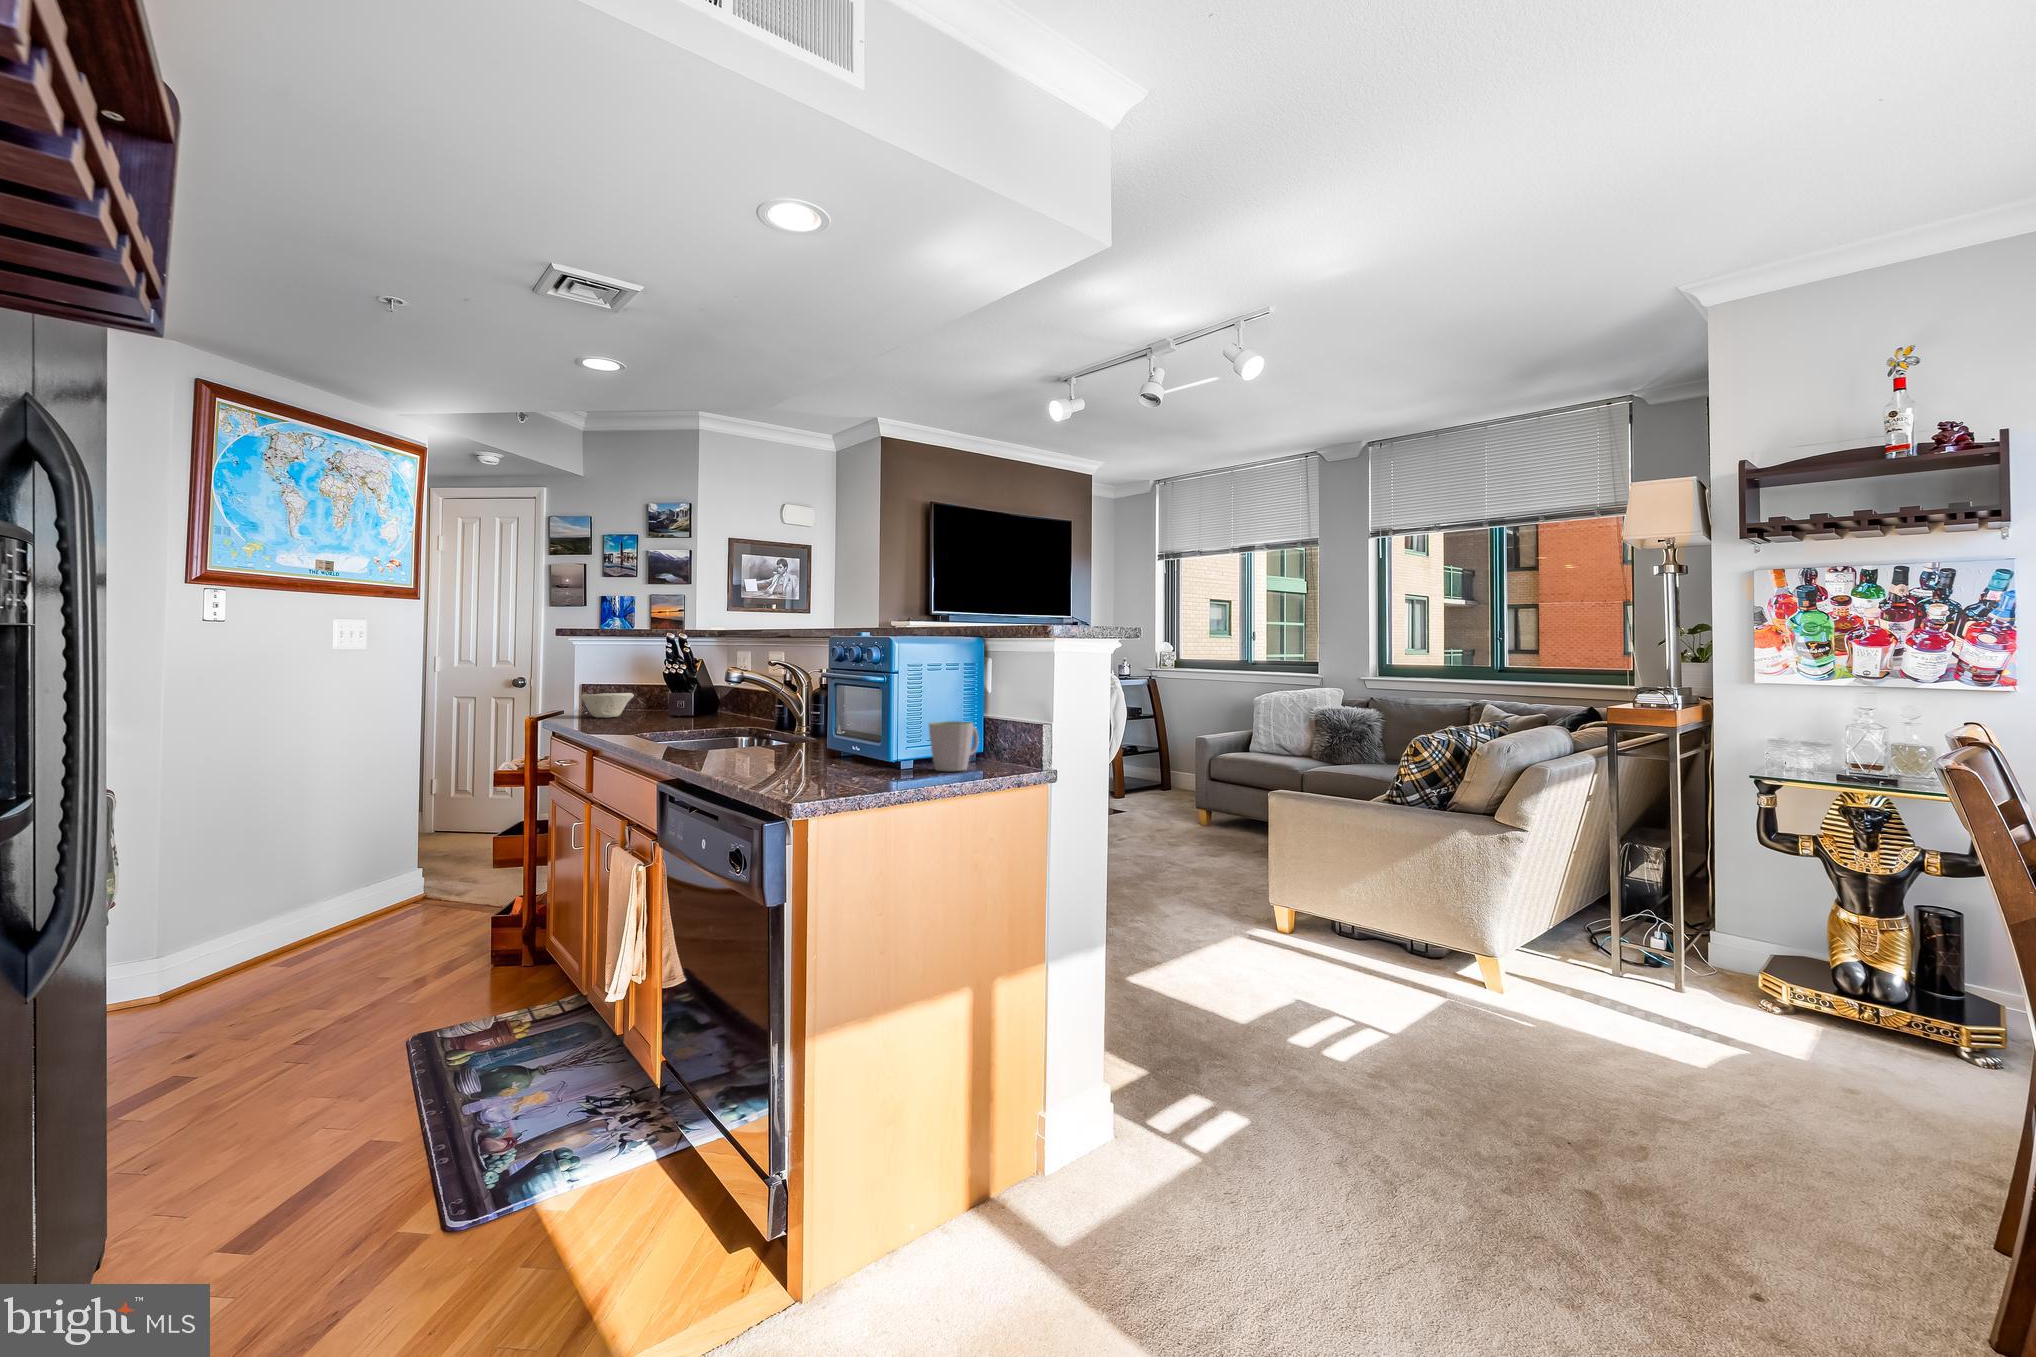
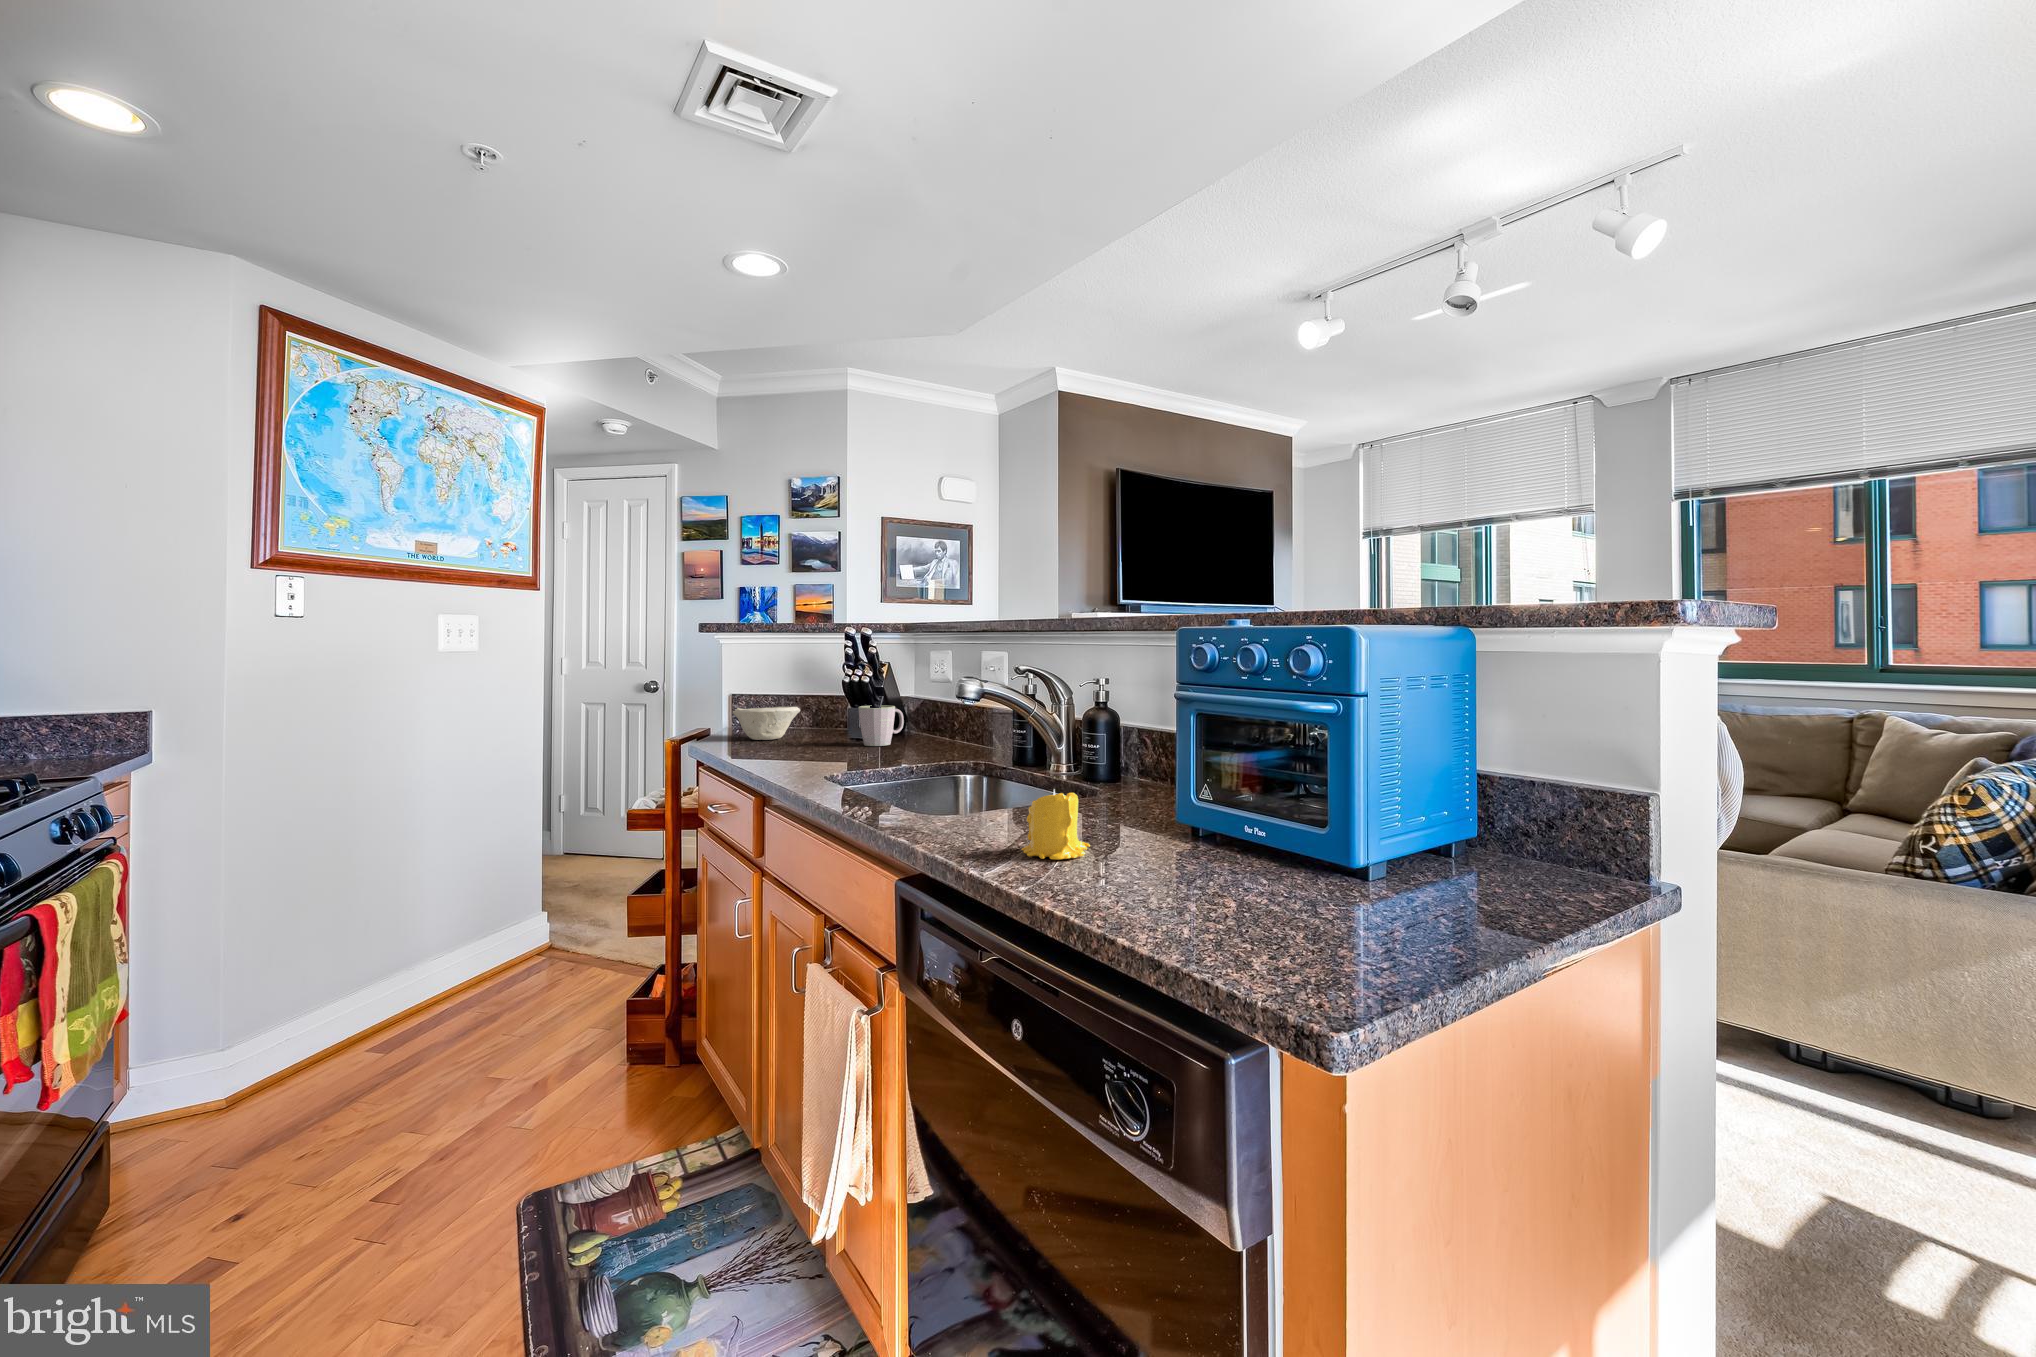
mug: present [929,721,979,771] -> present [859,705,904,746]
candle: none [726,724,768,762] -> present [1021,789,1090,860]

